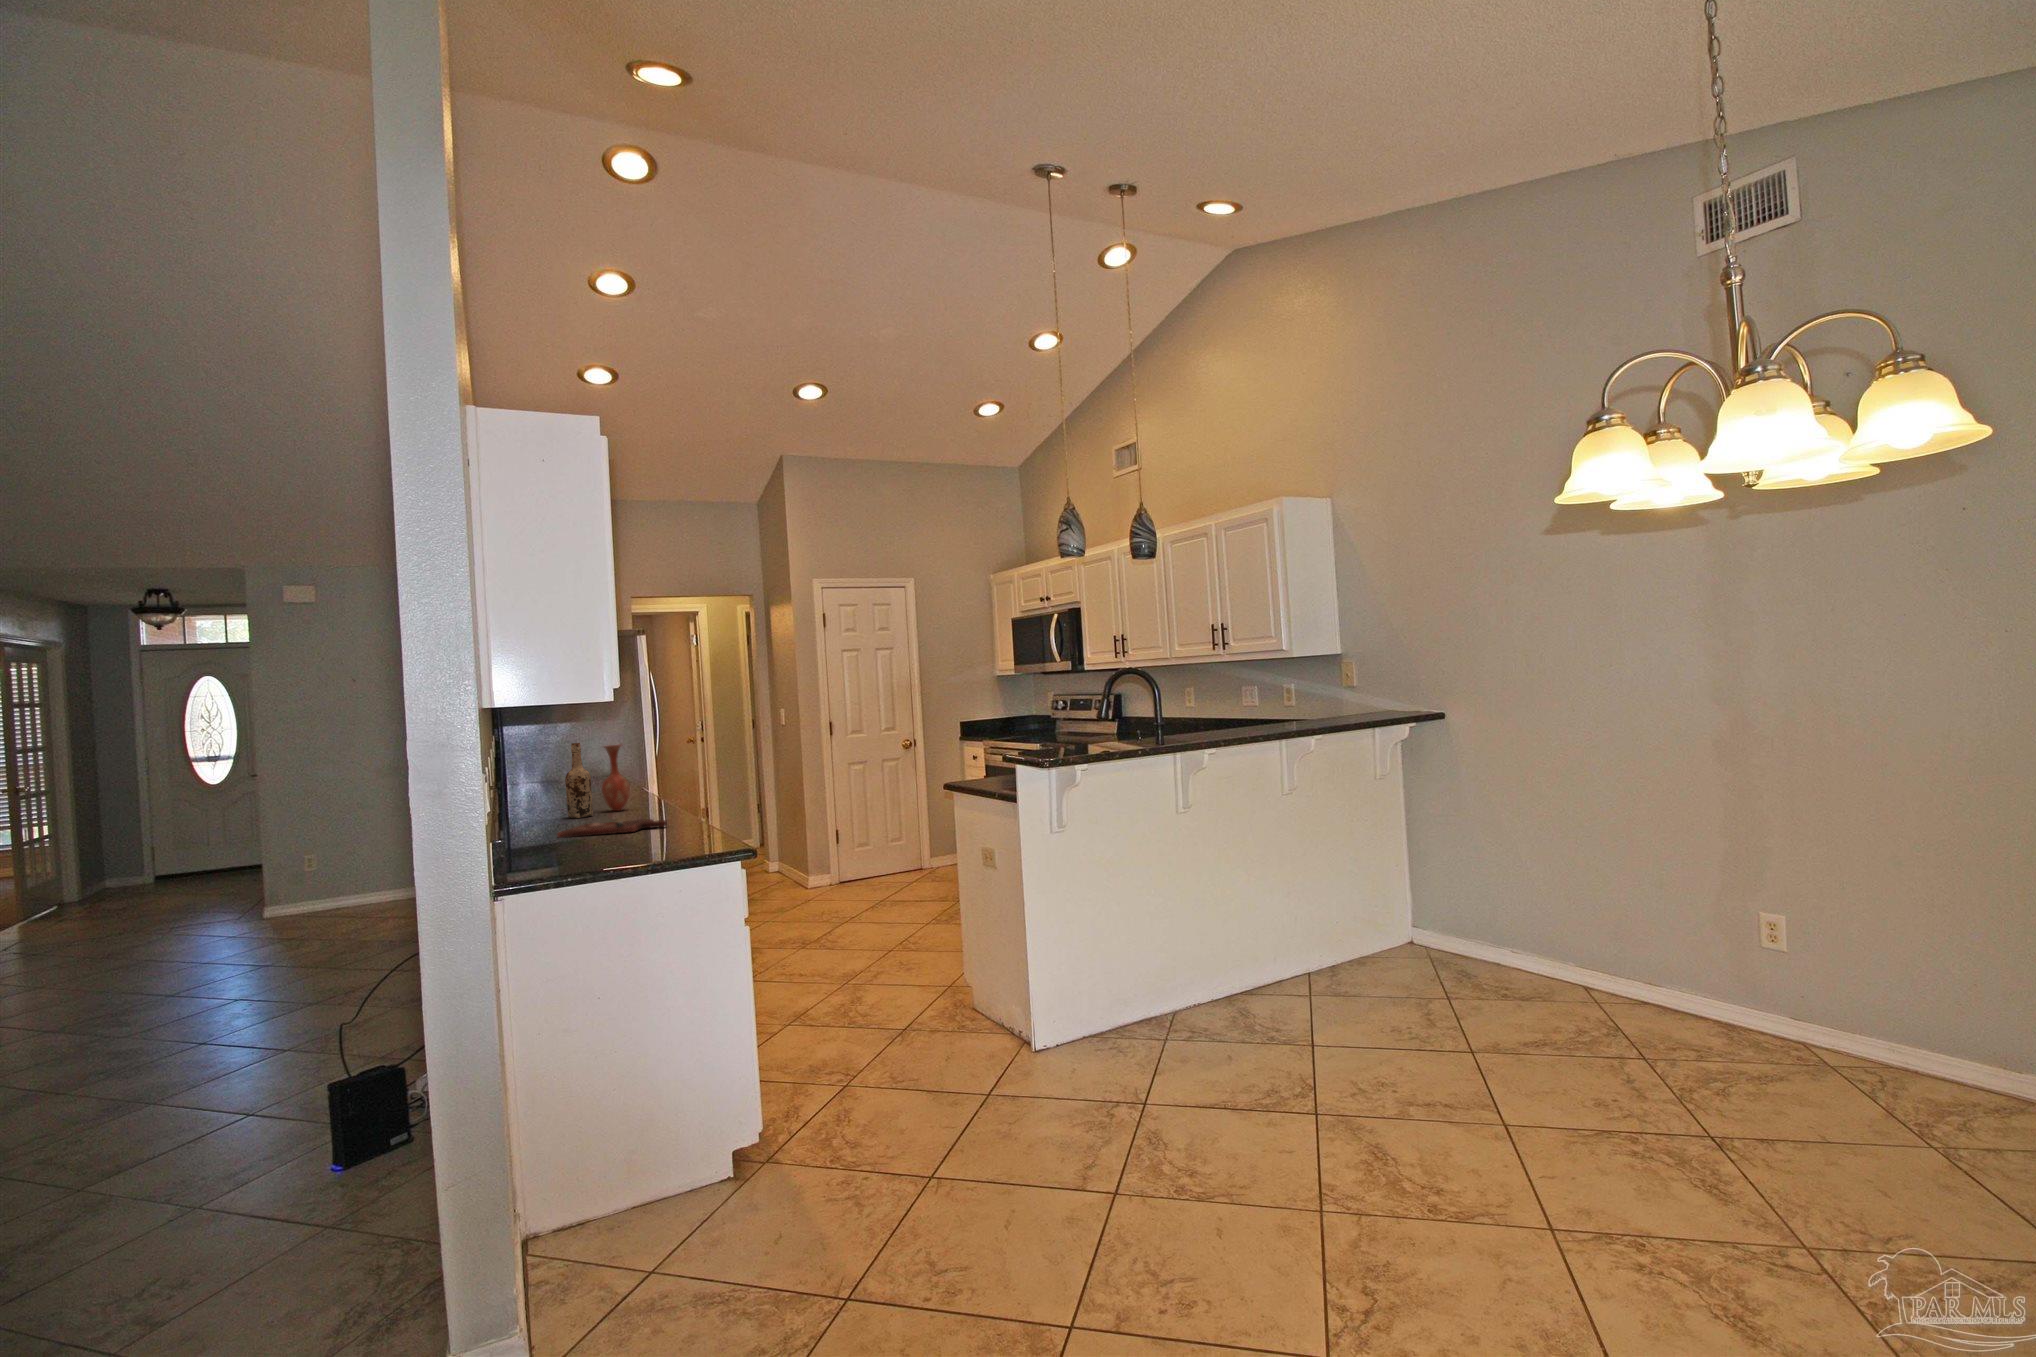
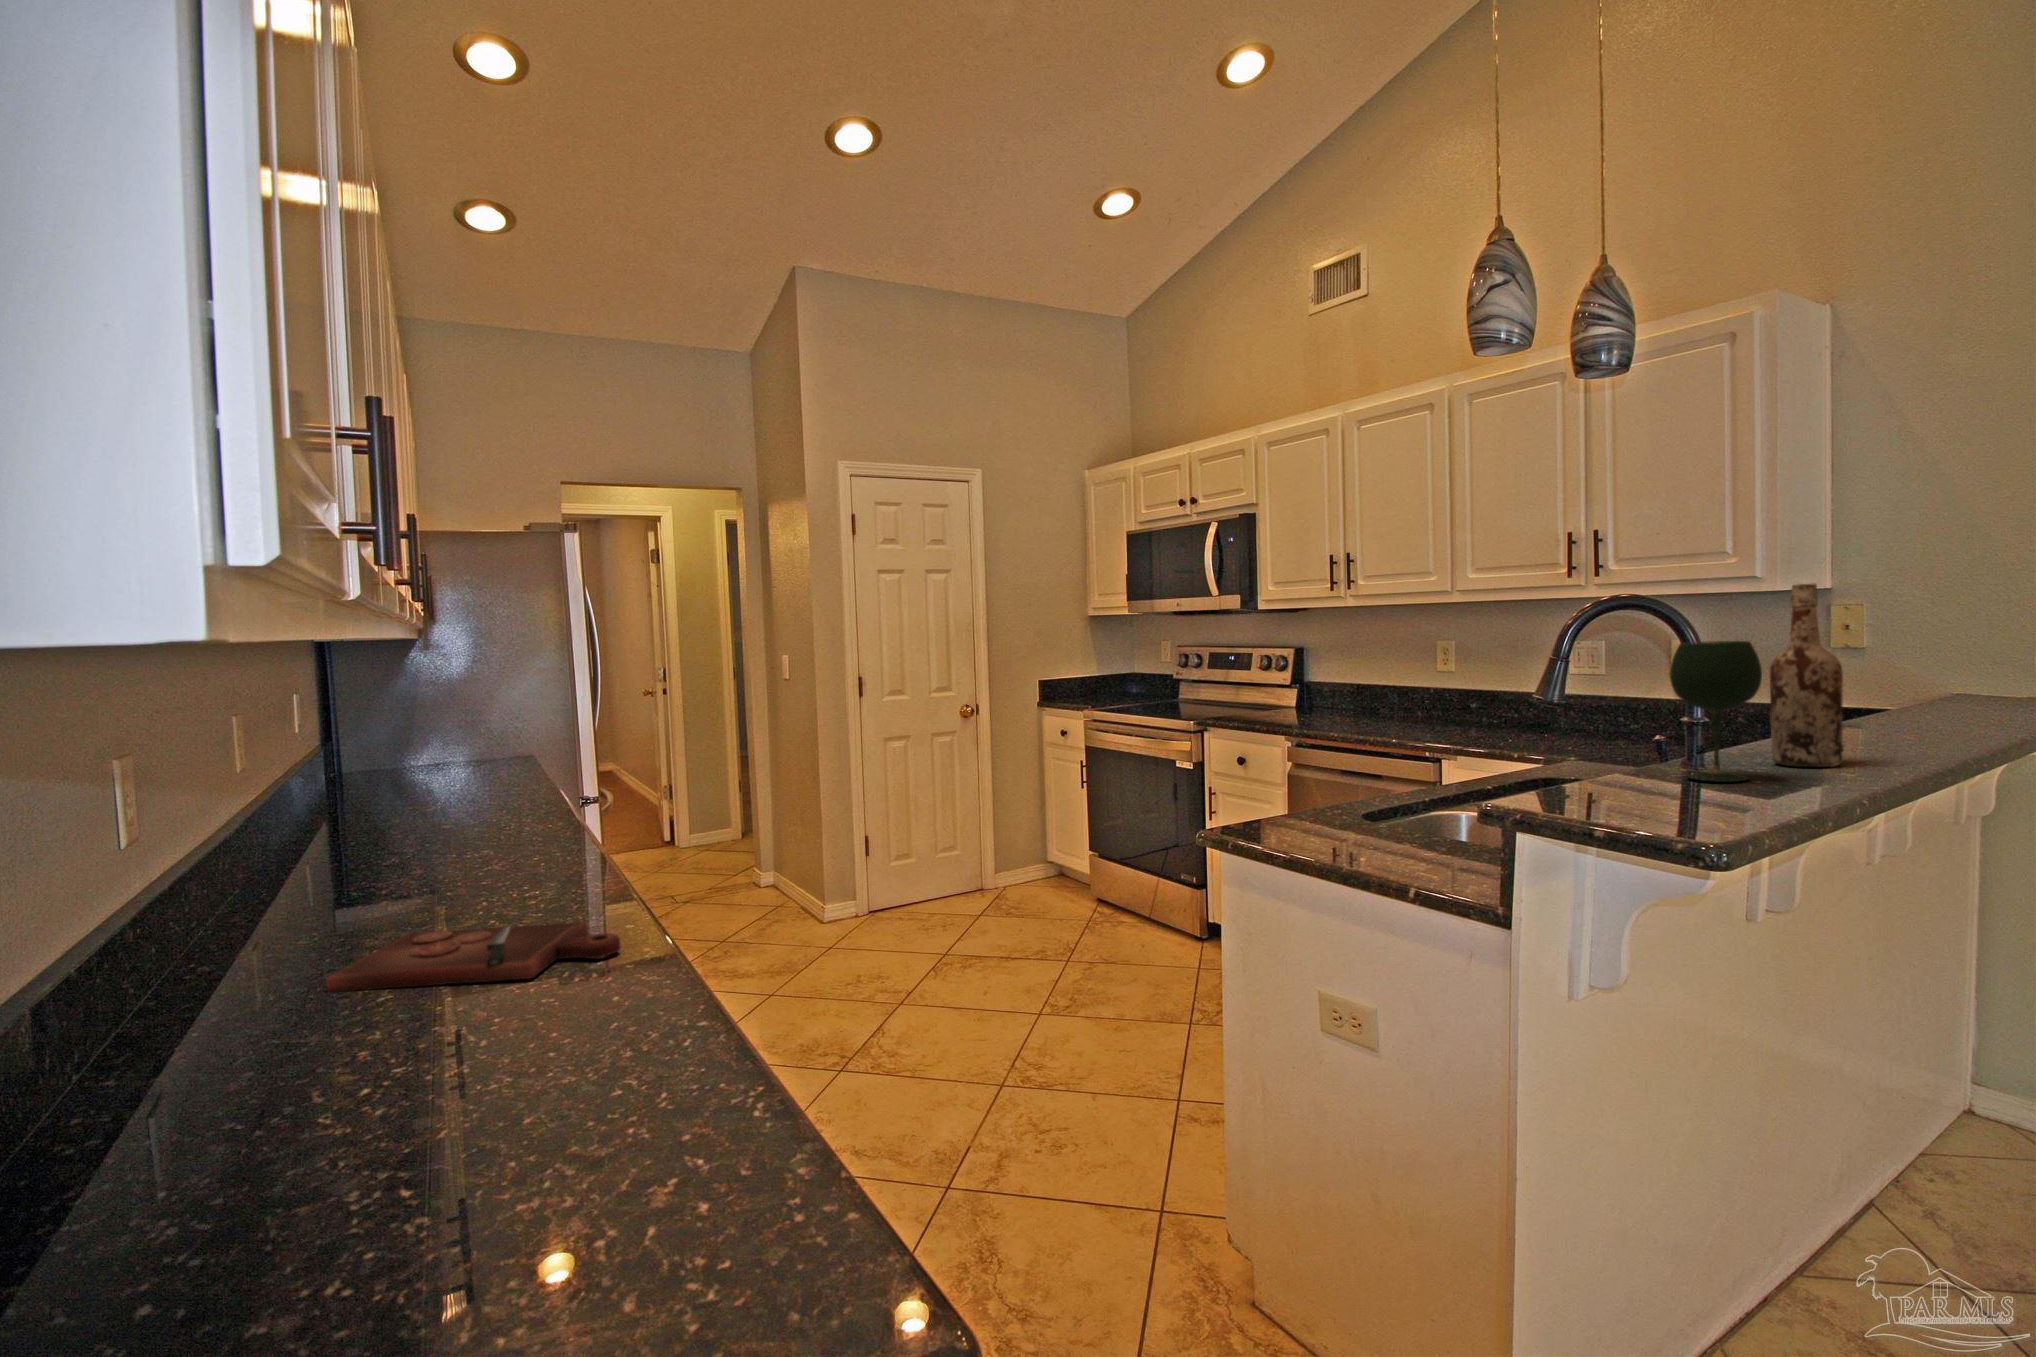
wine glass: none [1118,688,1150,749] -> present [1670,641,1762,782]
wine bottle: present [565,743,593,818] -> present [1770,584,1843,767]
vase: present [602,745,630,811] -> none [482,723,541,859]

